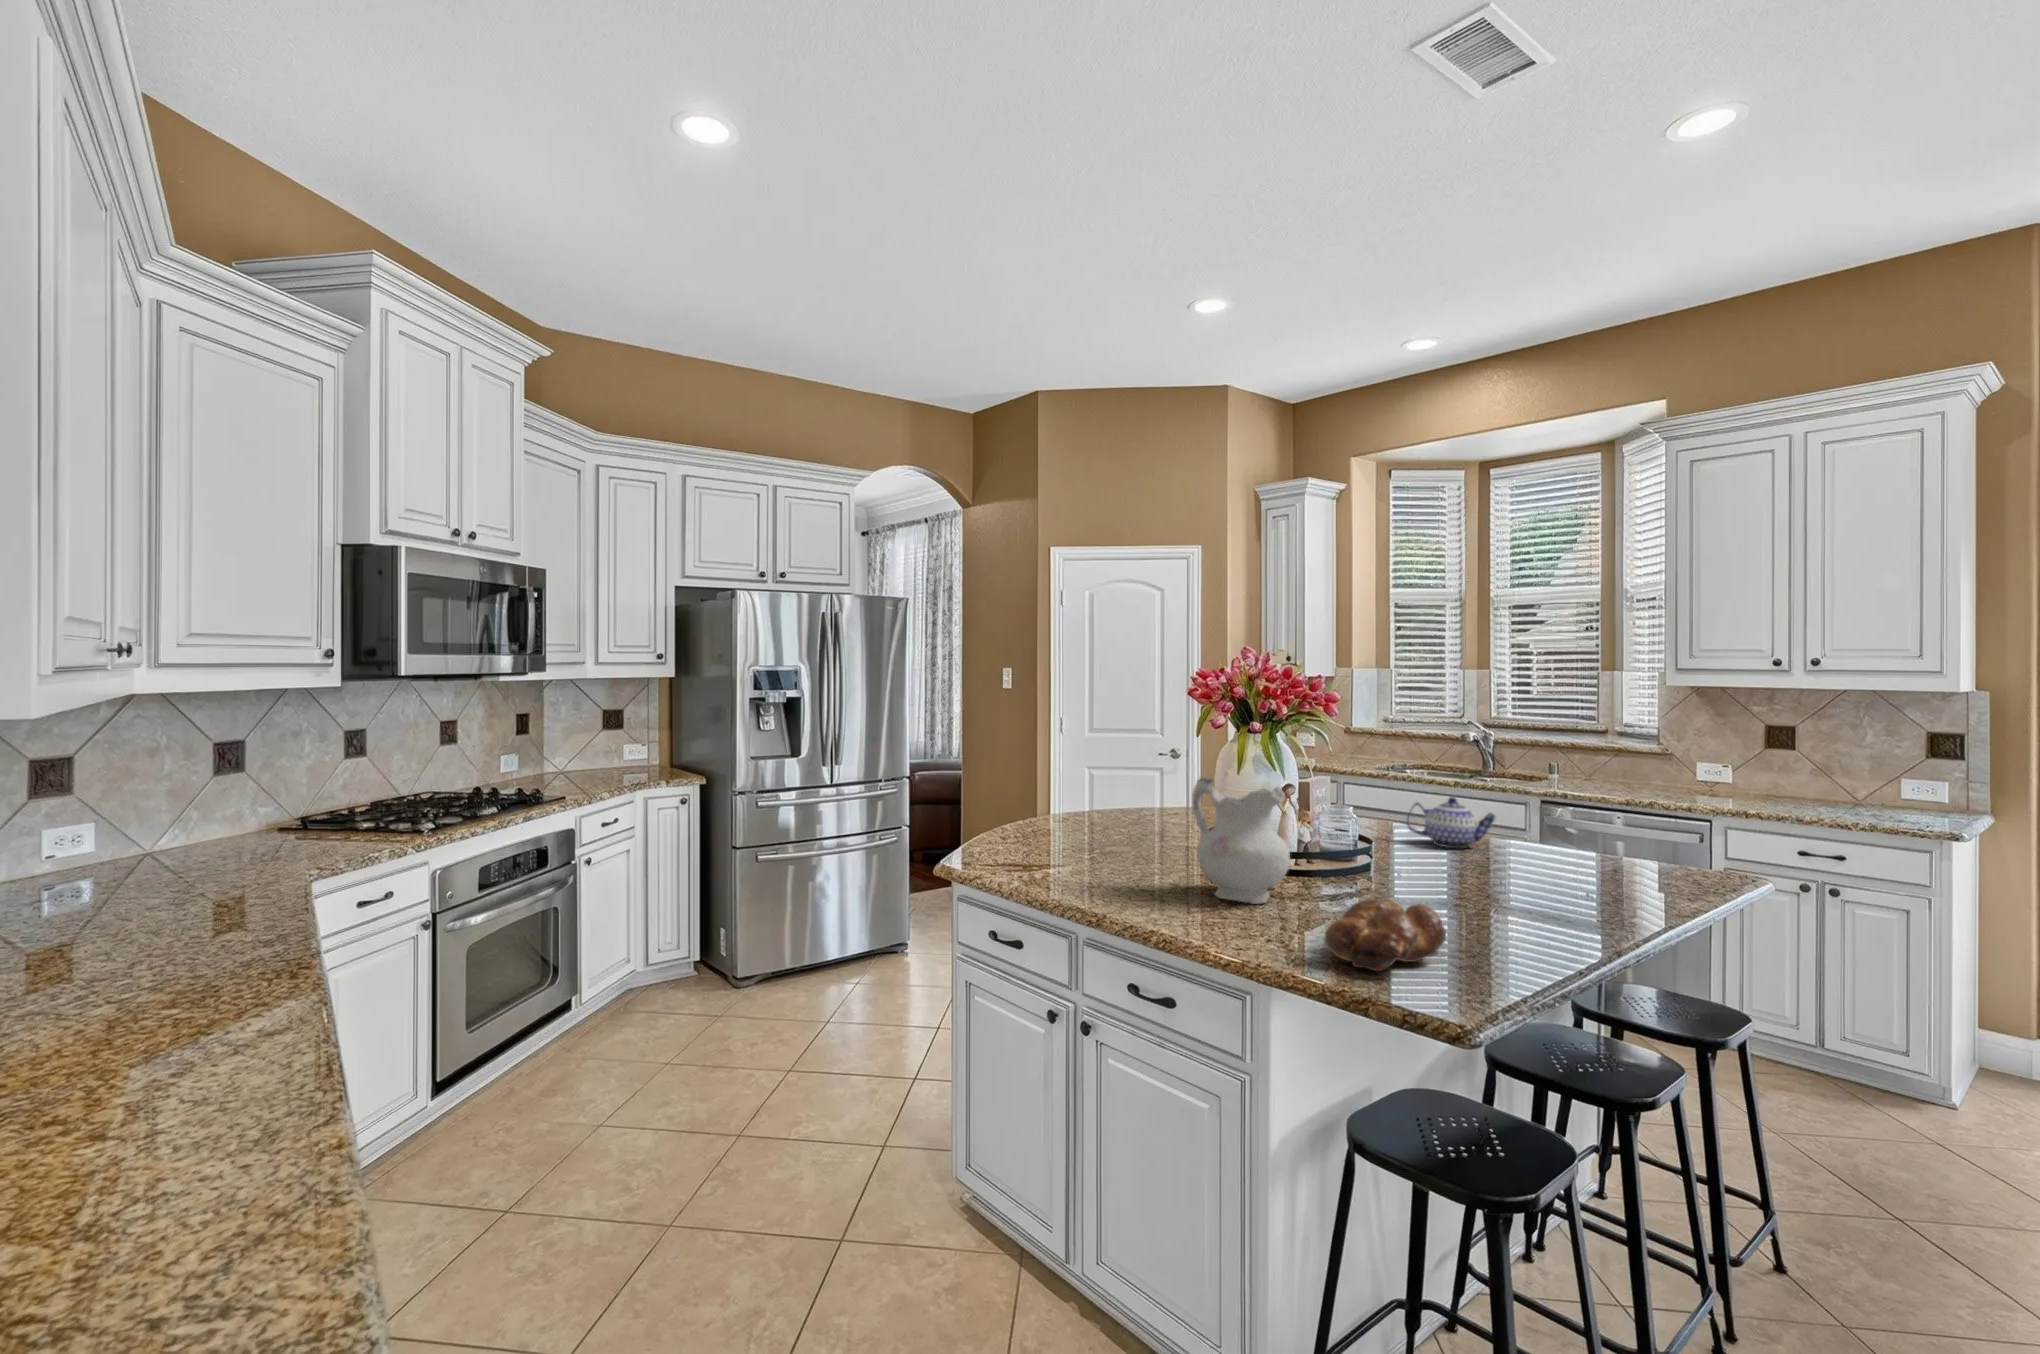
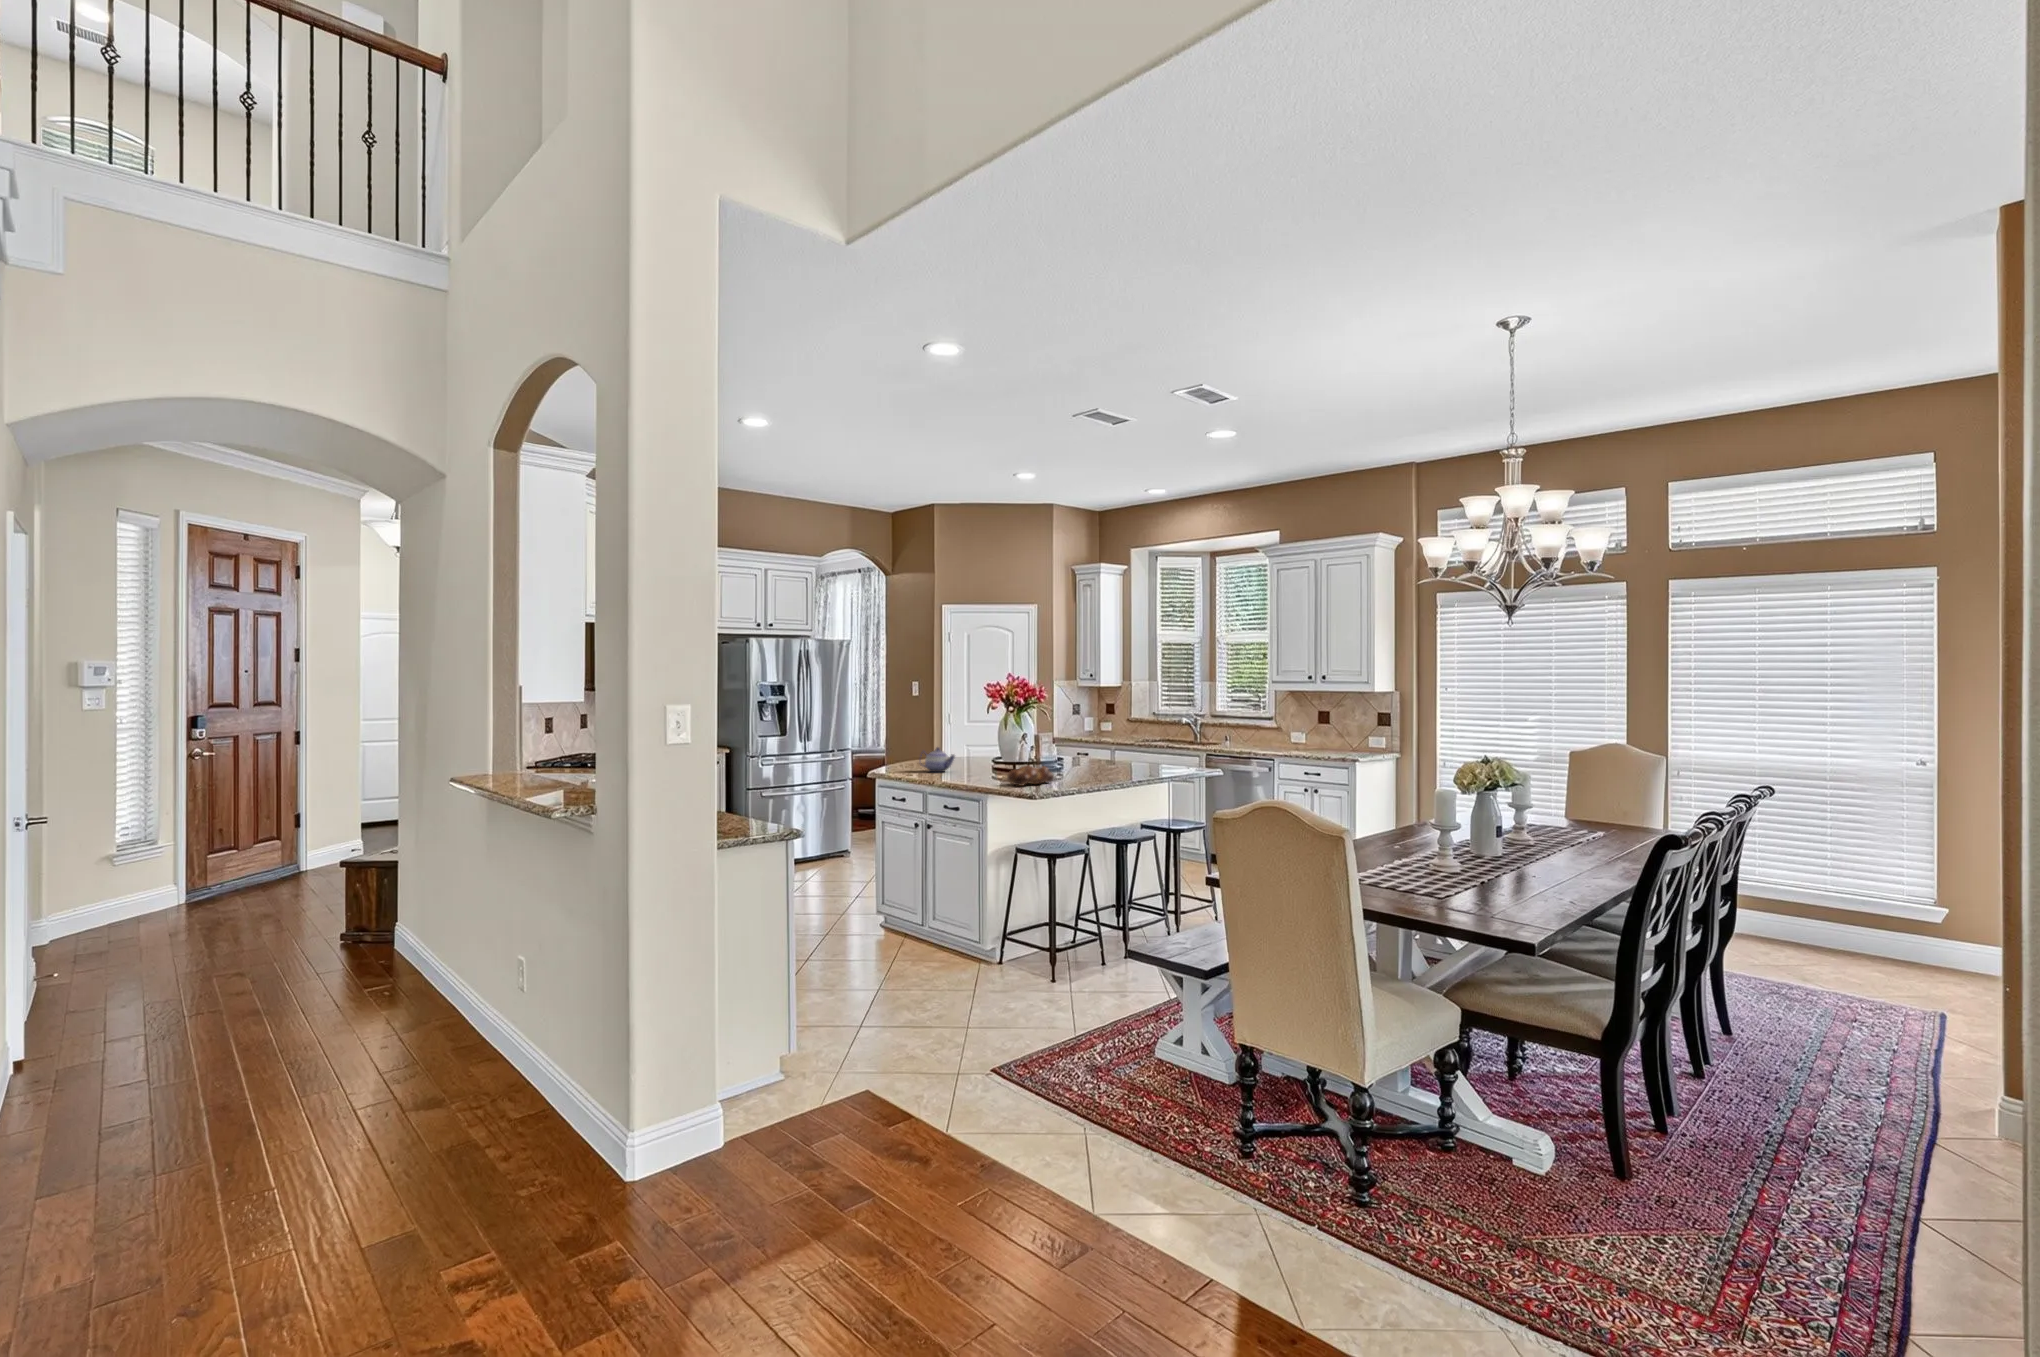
ceramic pitcher: present [1192,777,1290,904] -> none [976,727,1013,776]
teapot: present [1407,797,1496,848] -> present [921,748,955,772]

